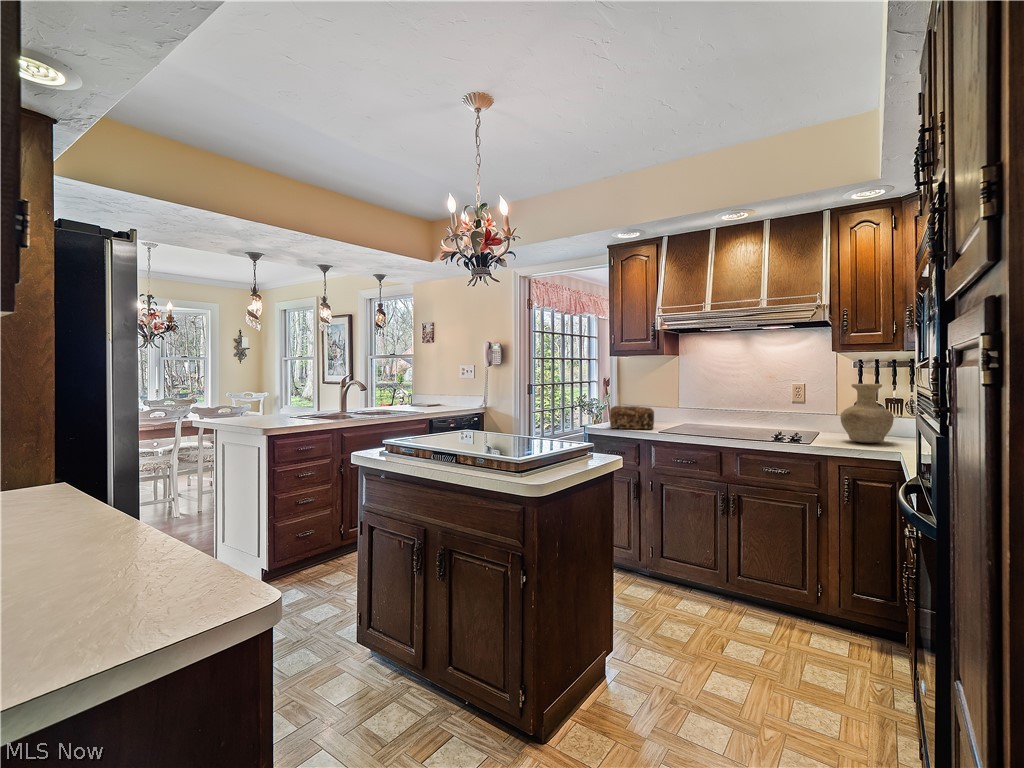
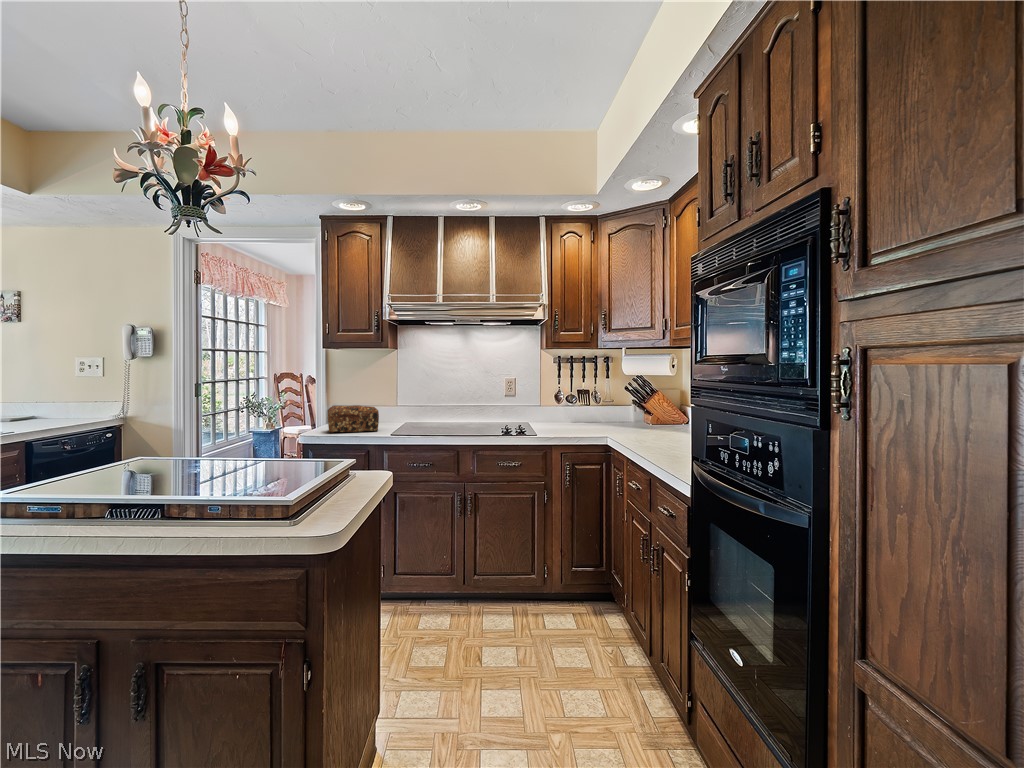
vase: present [840,384,894,443] -> none [558,378,597,431]

